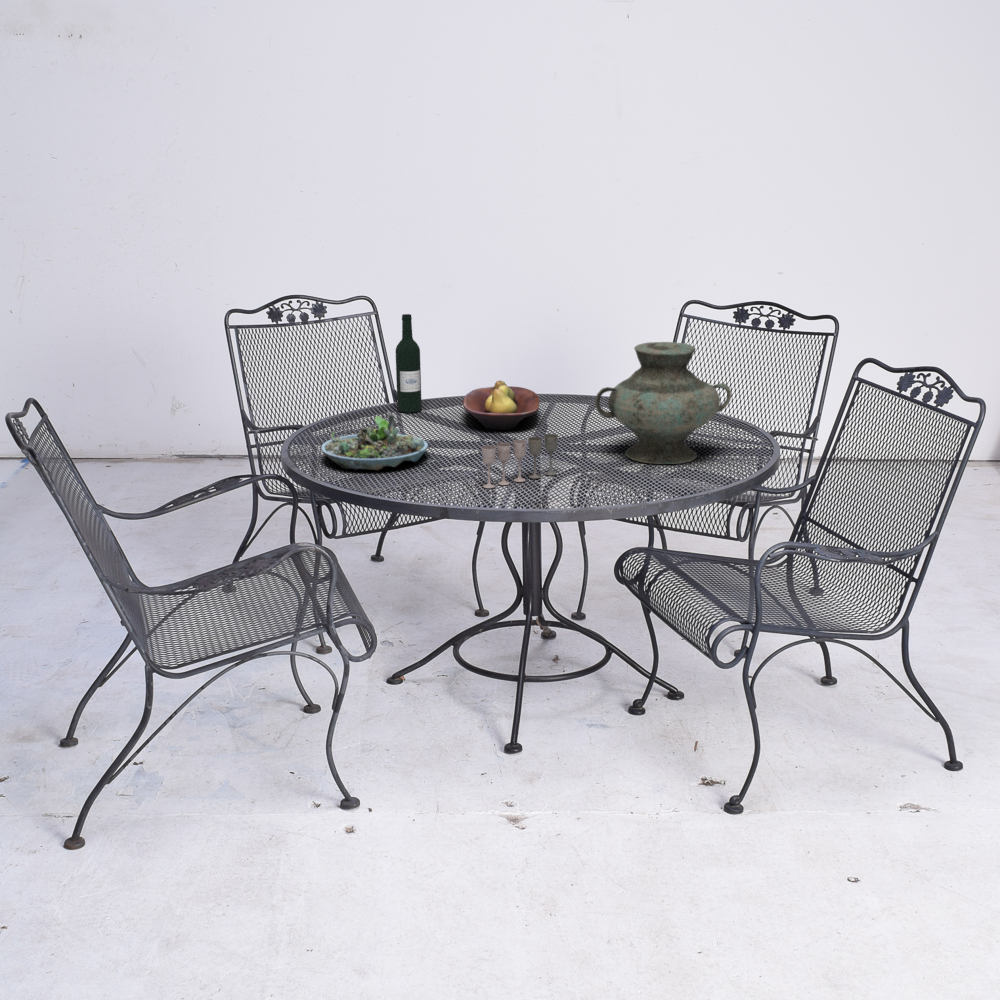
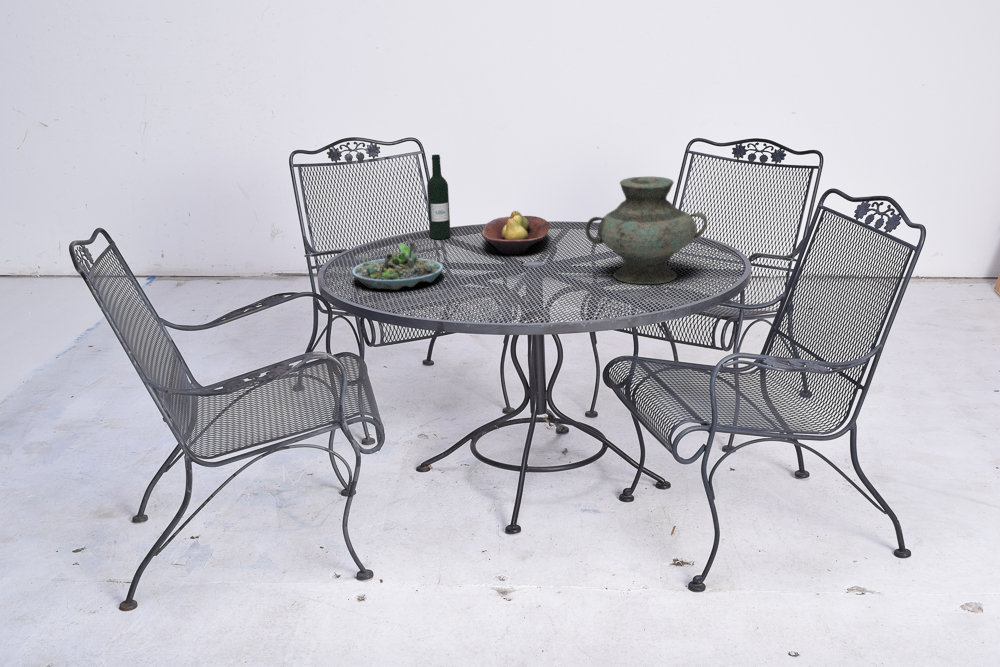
wine glass: present [482,434,558,489] -> none [480,258,549,306]

